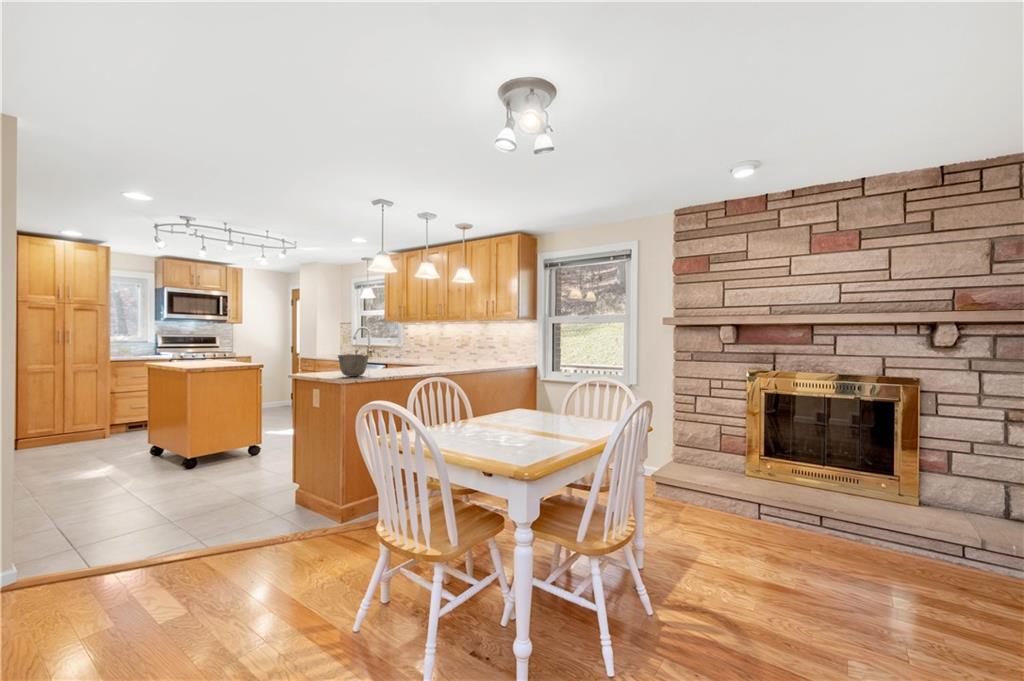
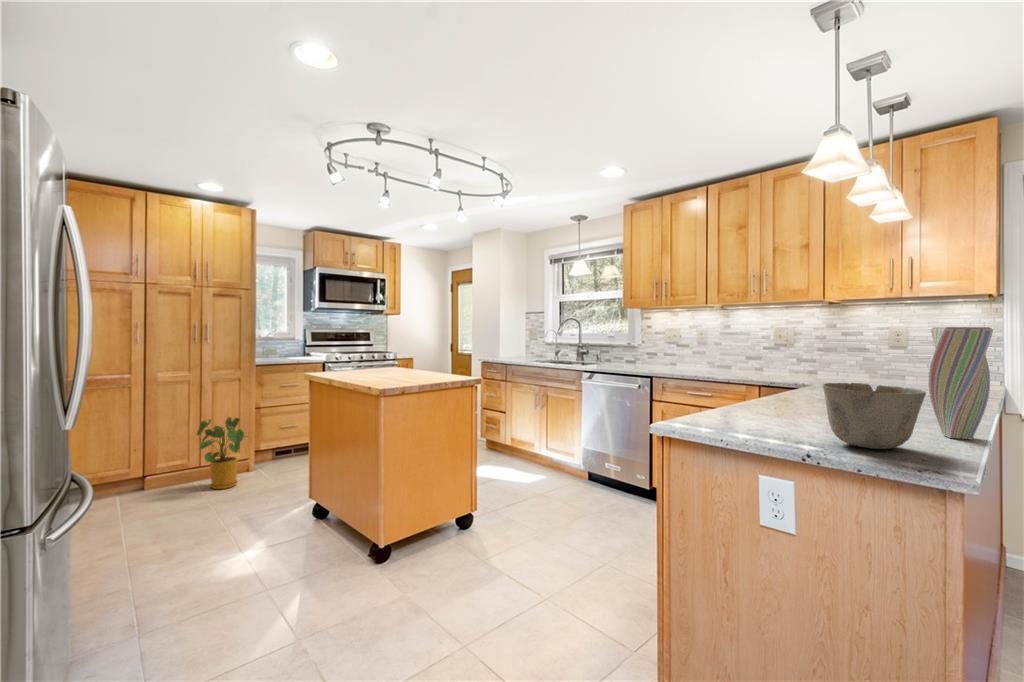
vase: none [391,333,410,375] -> present [928,327,993,440]
house plant: none [60,397,105,447] -> present [197,417,245,489]

